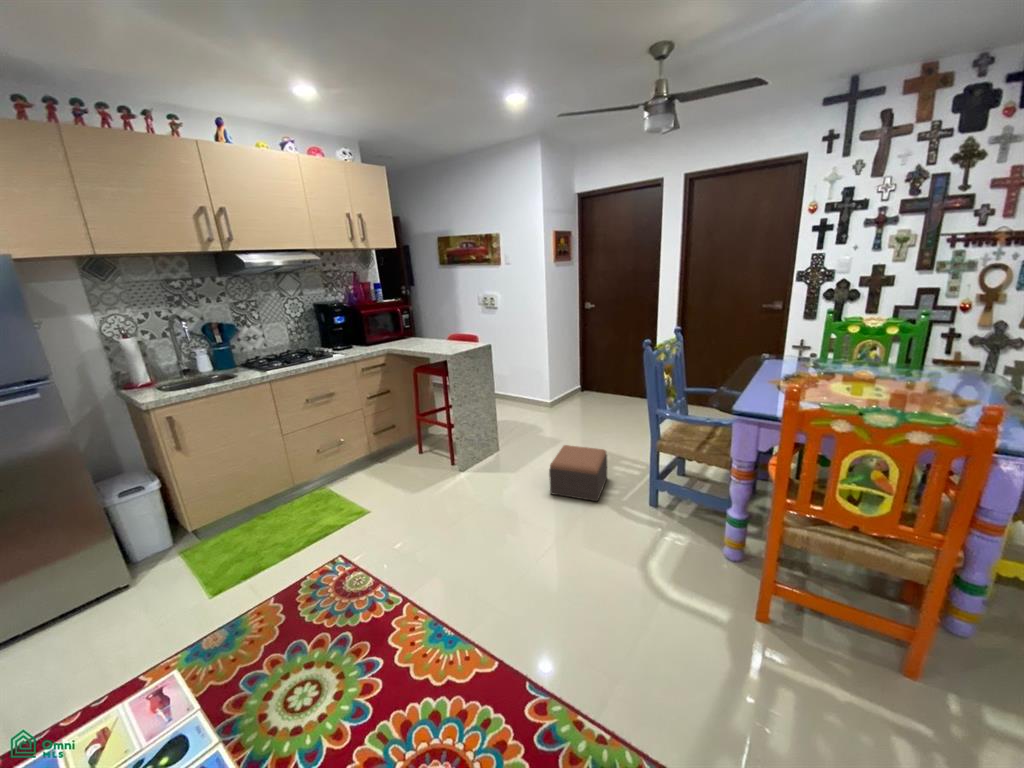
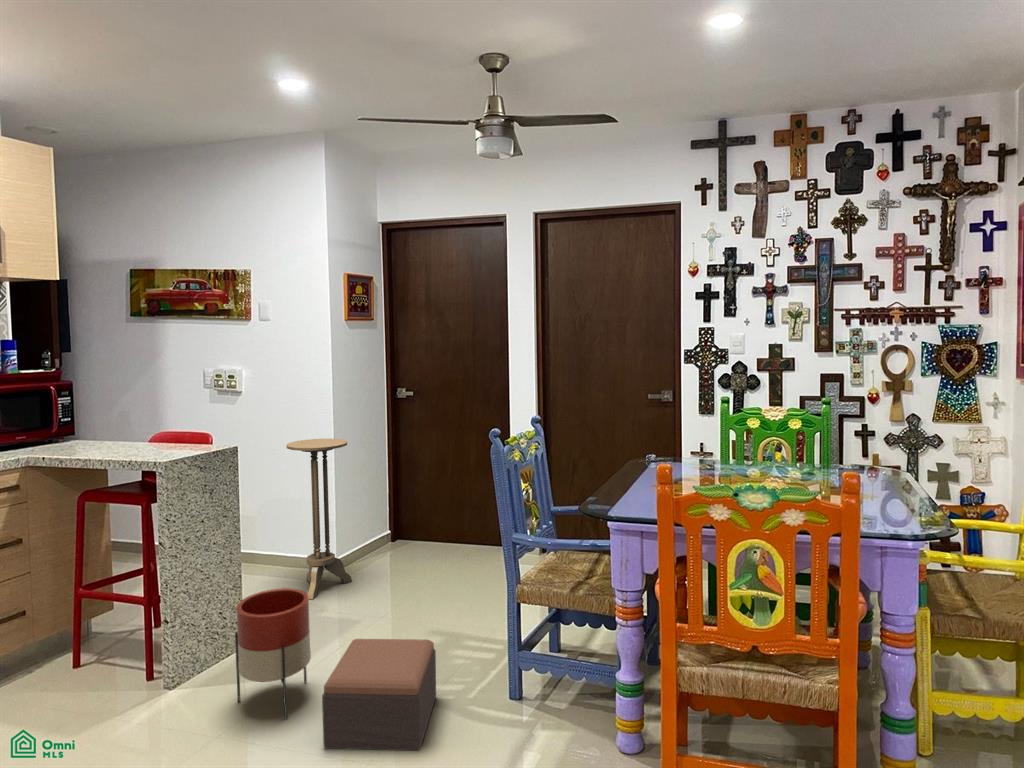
side table: none [524,335,561,424] -> present [286,439,352,599]
planter: none [506,417,542,479] -> present [235,588,311,719]

